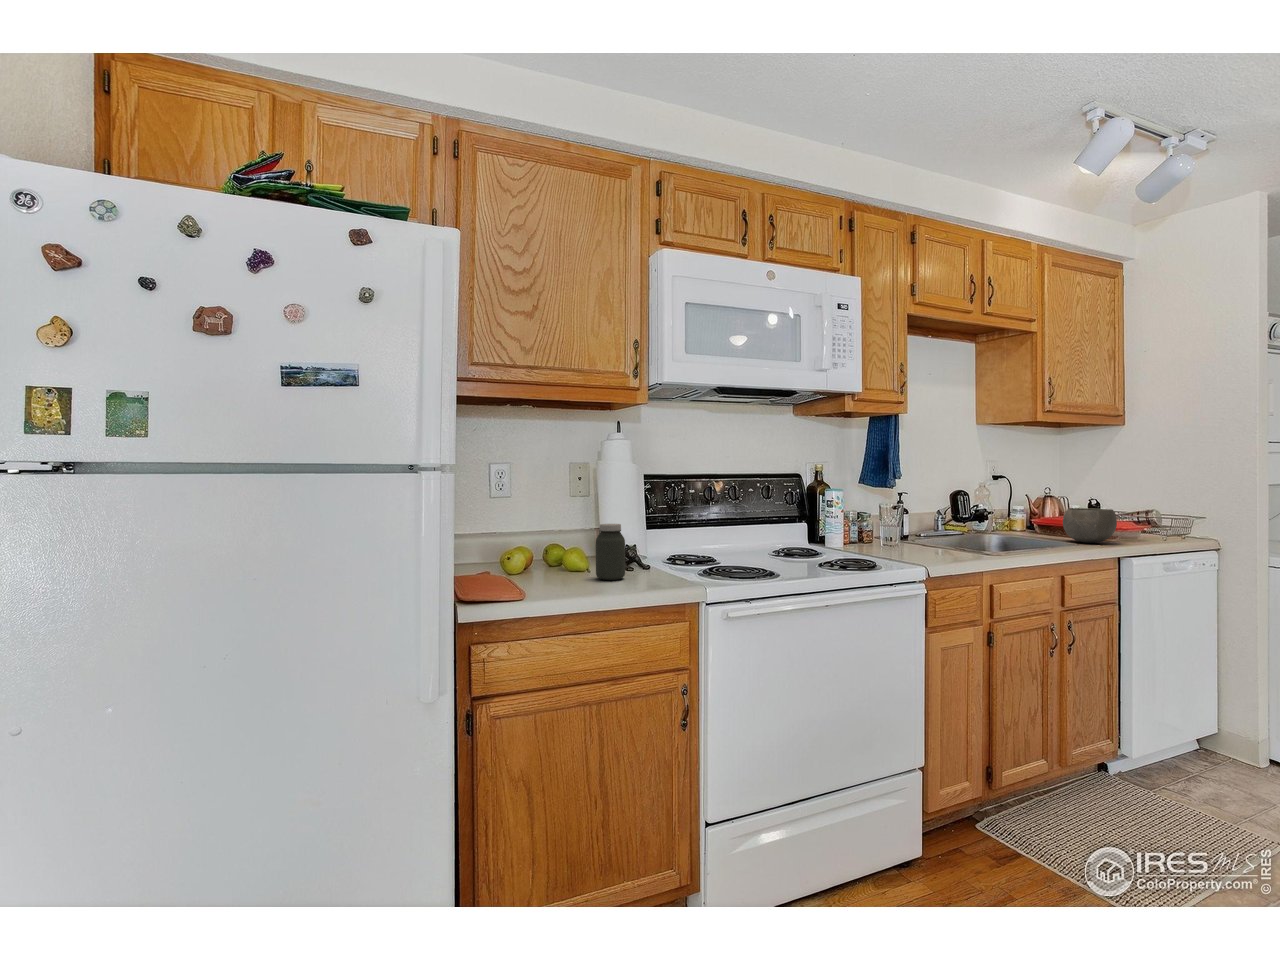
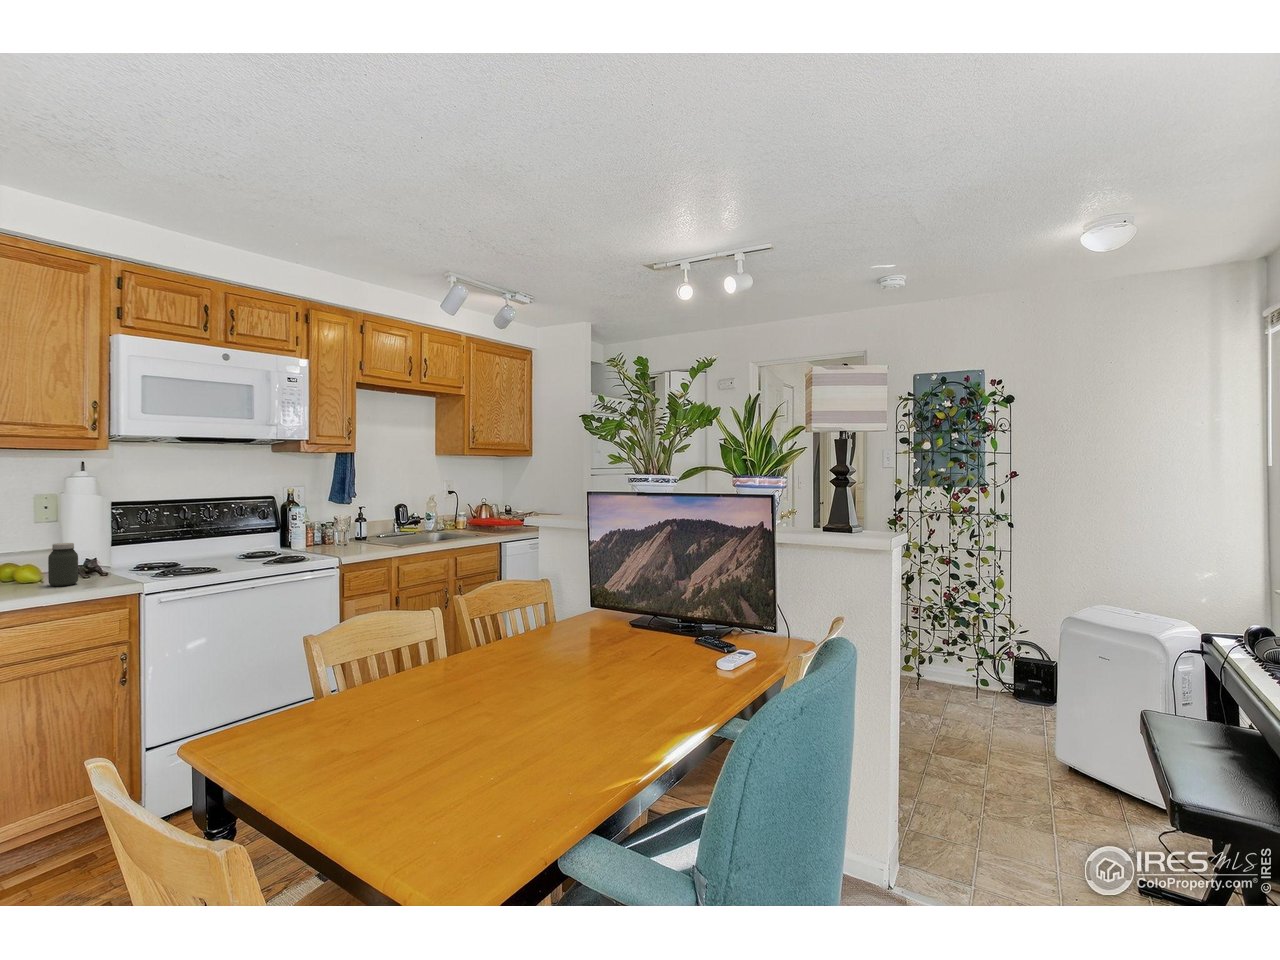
ceramic bowl: present [1063,508,1117,543] -> none [474,514,503,537]

